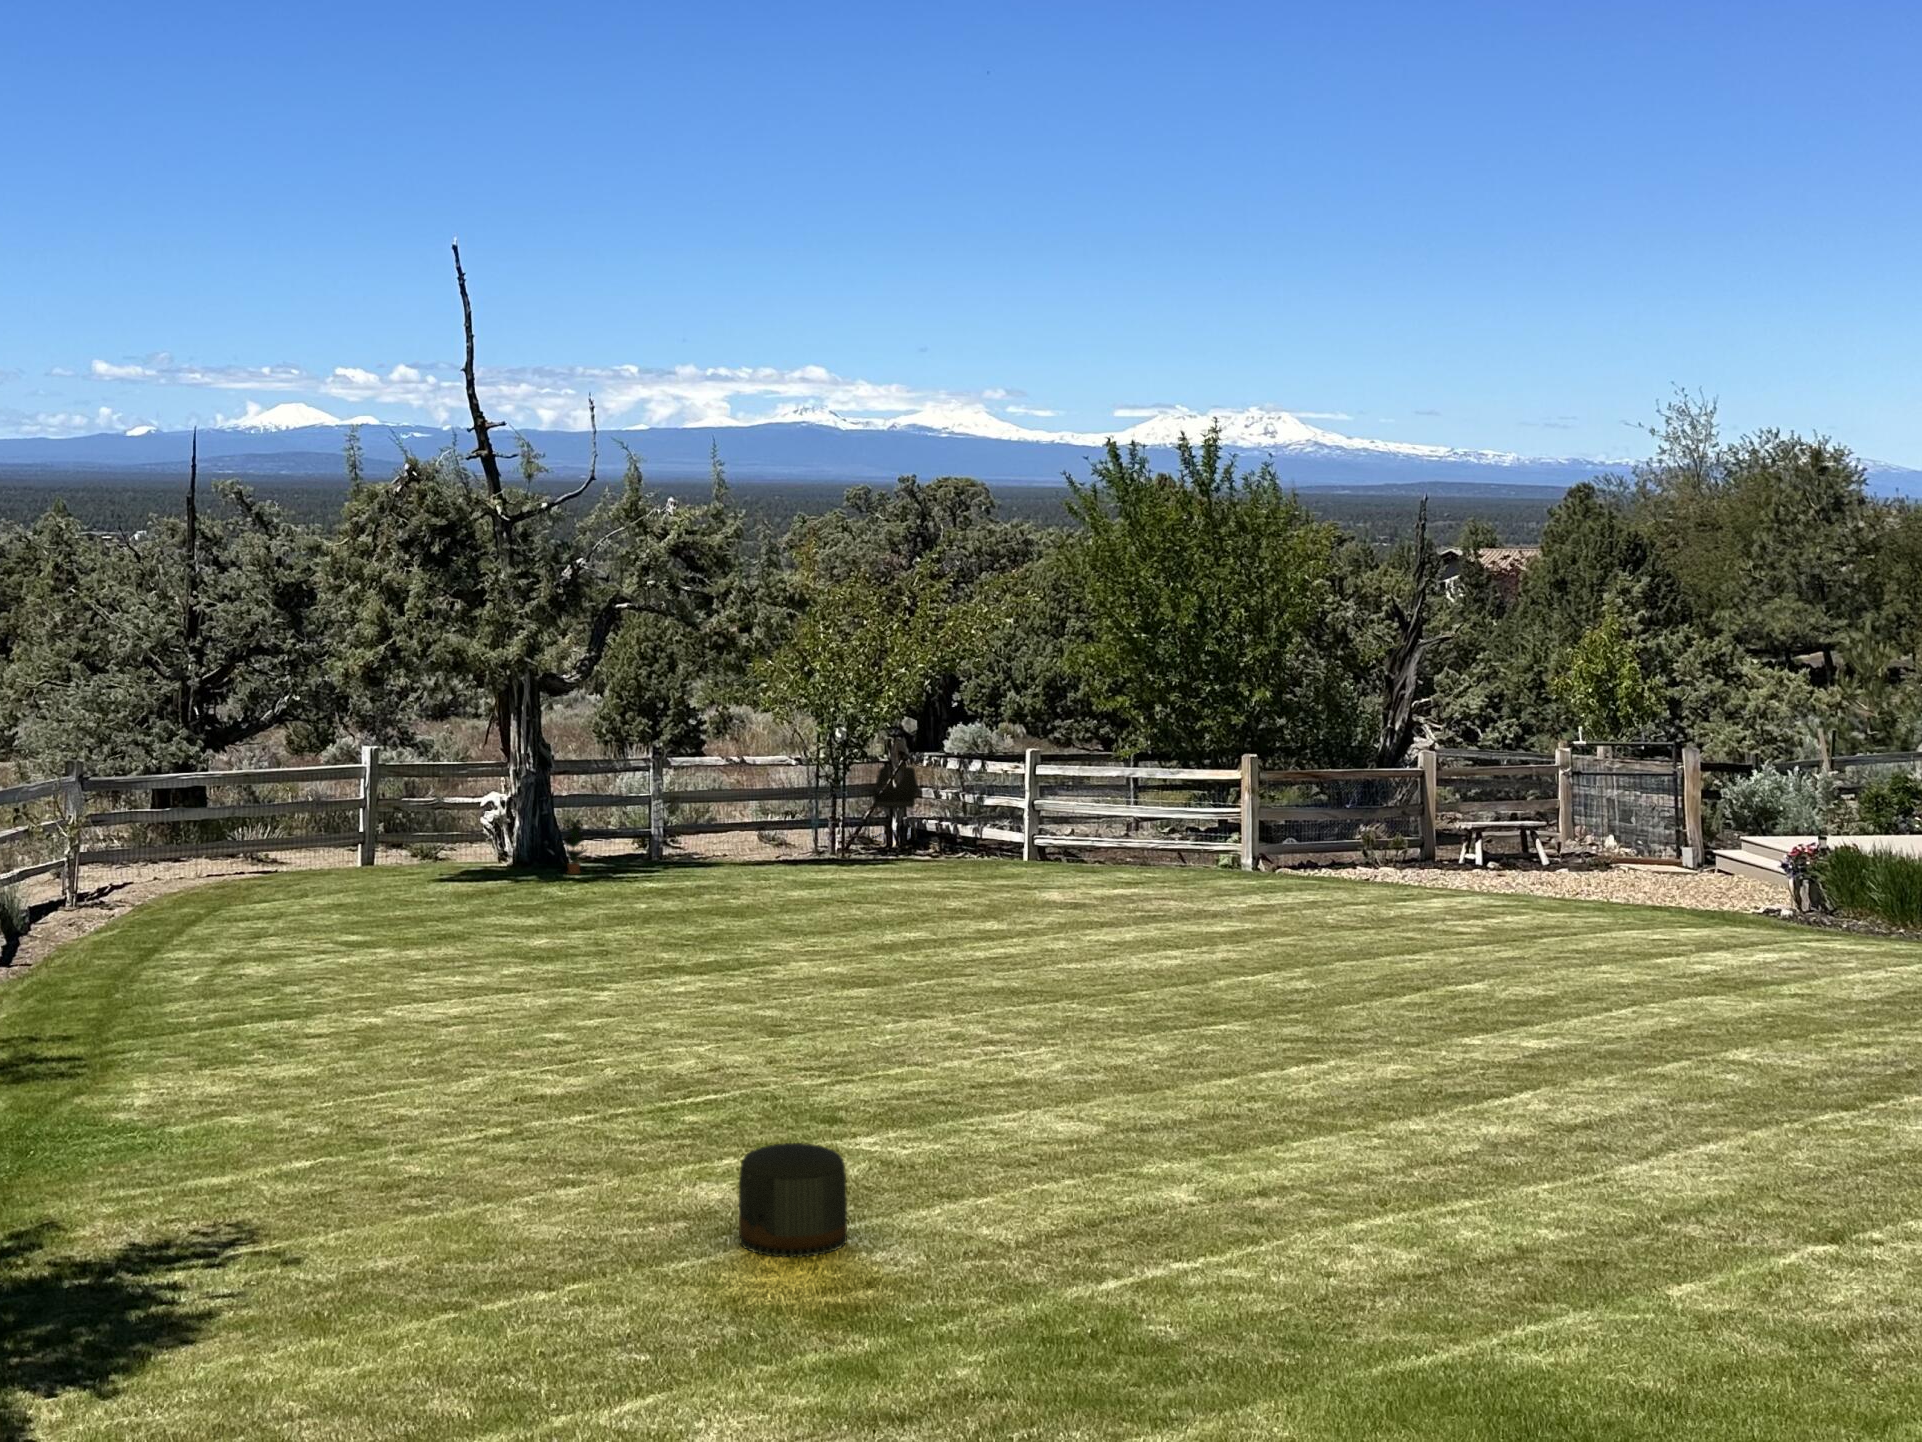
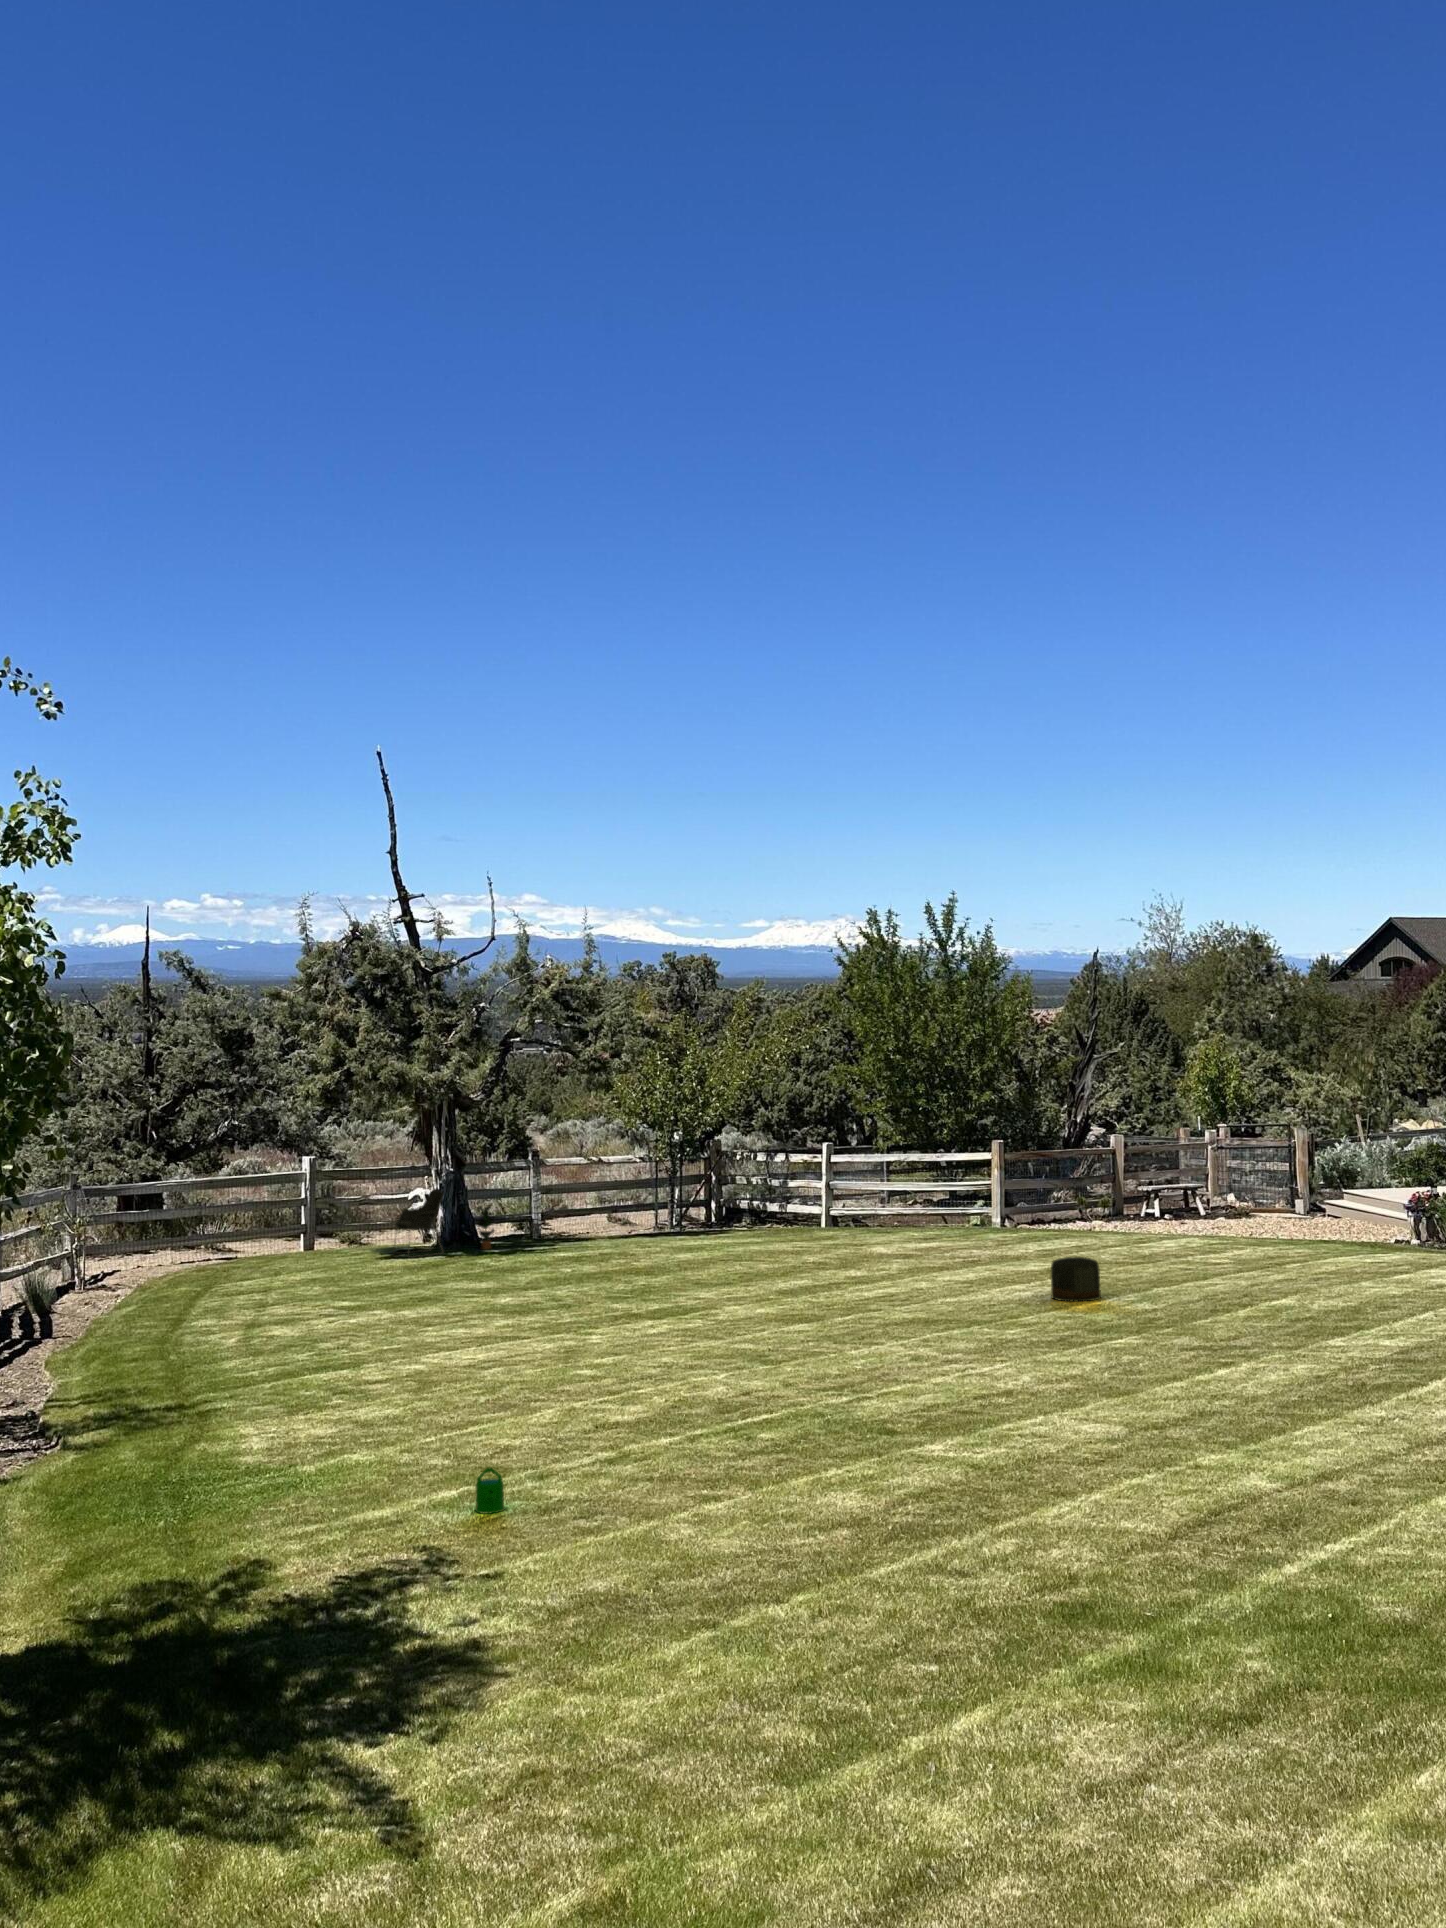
chair: present [871,766,918,837] -> present [394,1190,444,1257]
pouf: present [739,1143,847,1257] -> present [1051,1257,1101,1301]
watering can: none [256,1205,300,1269] -> present [475,1467,505,1514]

